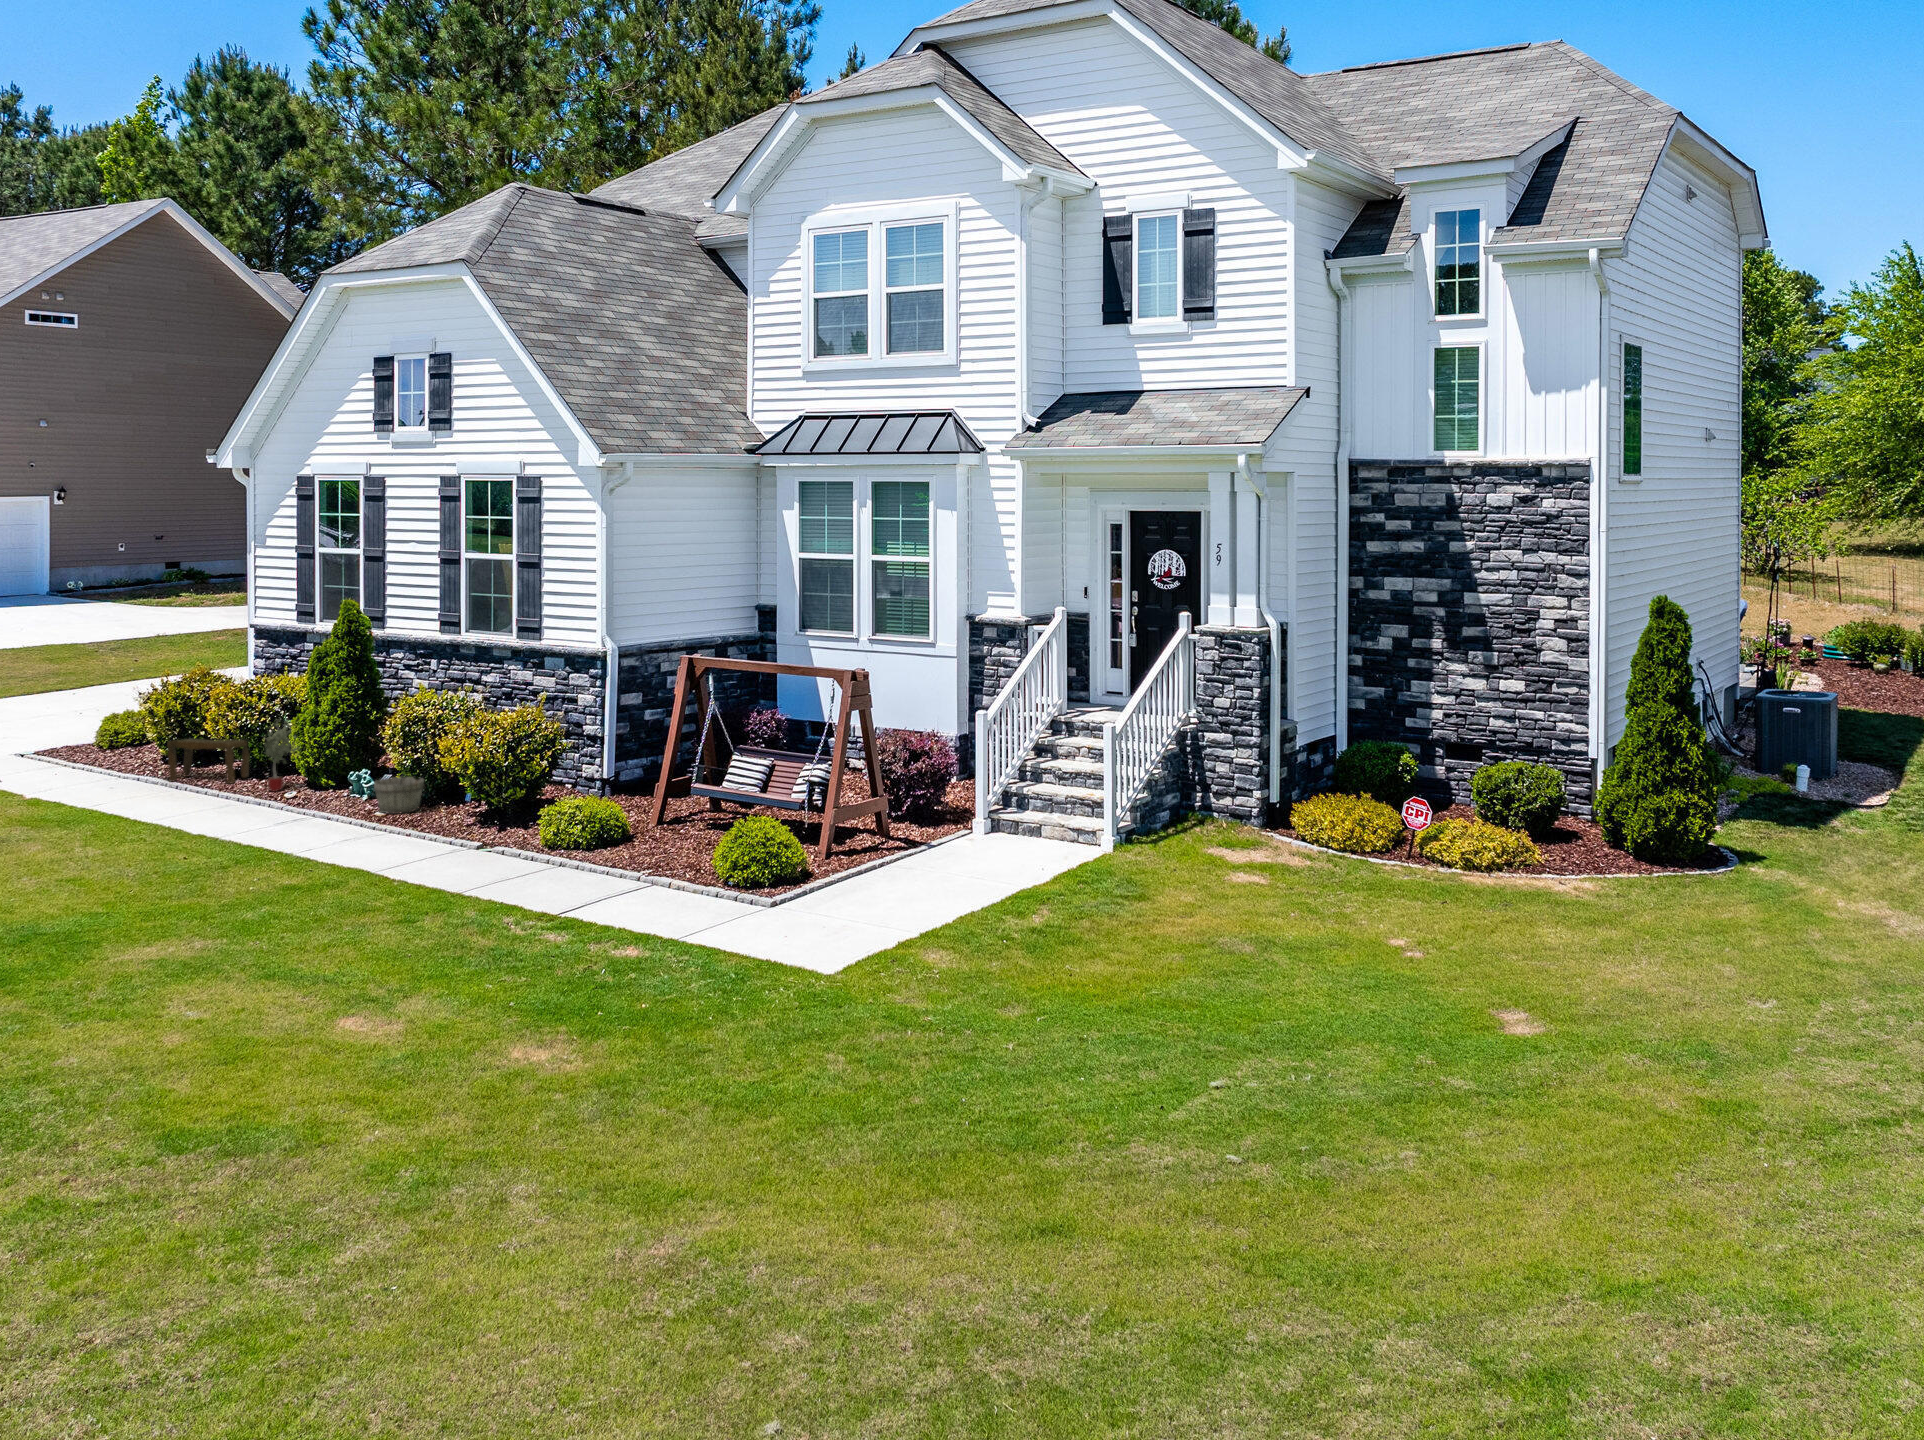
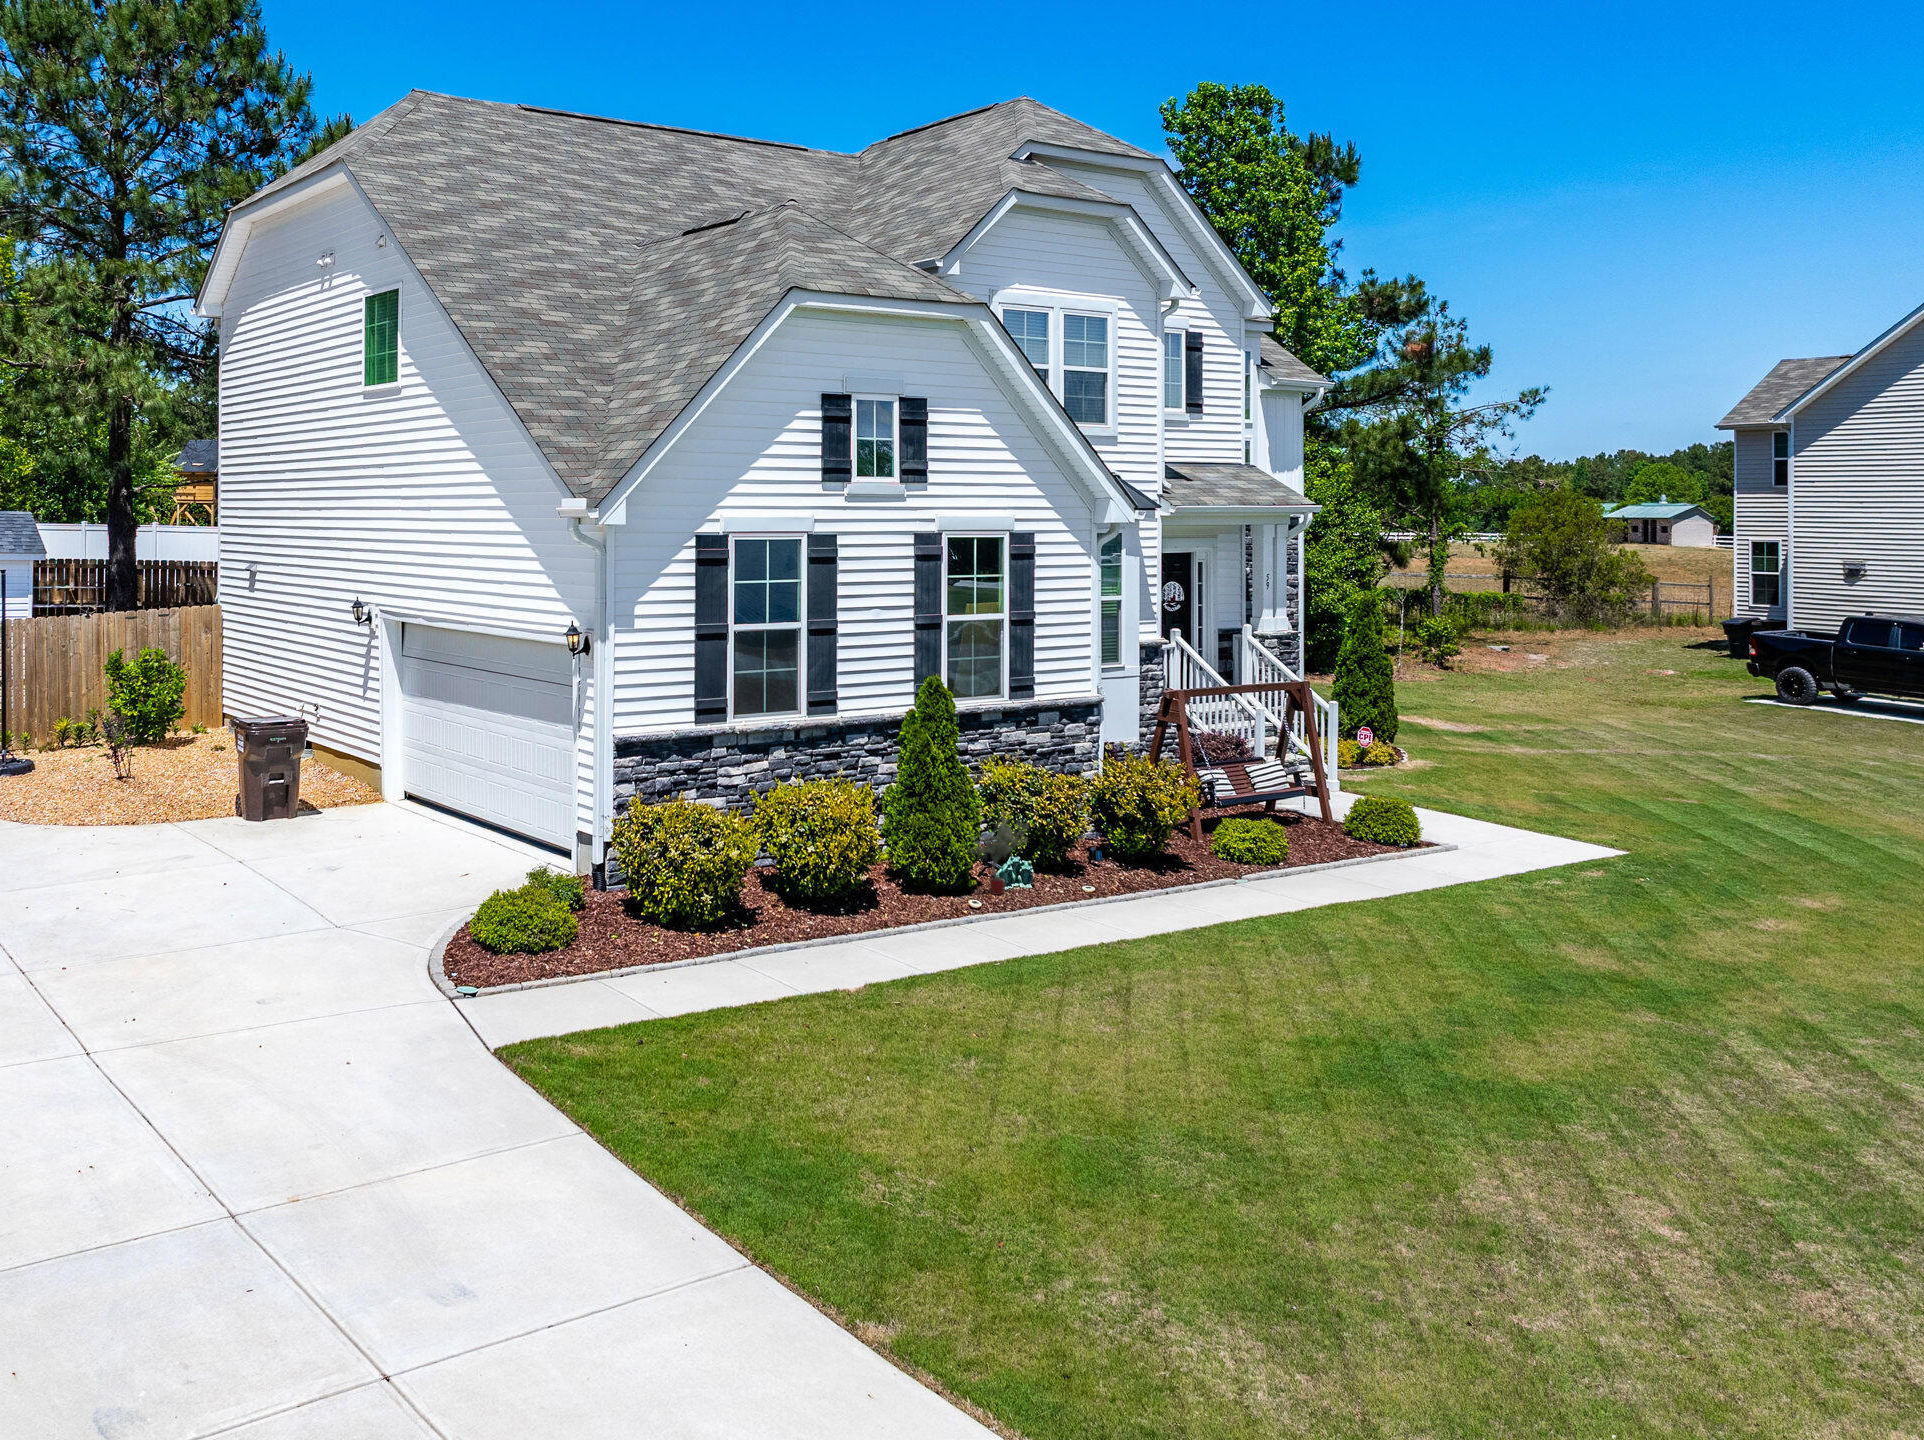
bench: present [167,739,250,784] -> none [876,853,951,919]
wooden bucket: present [374,776,424,814] -> none [1100,830,1147,874]

